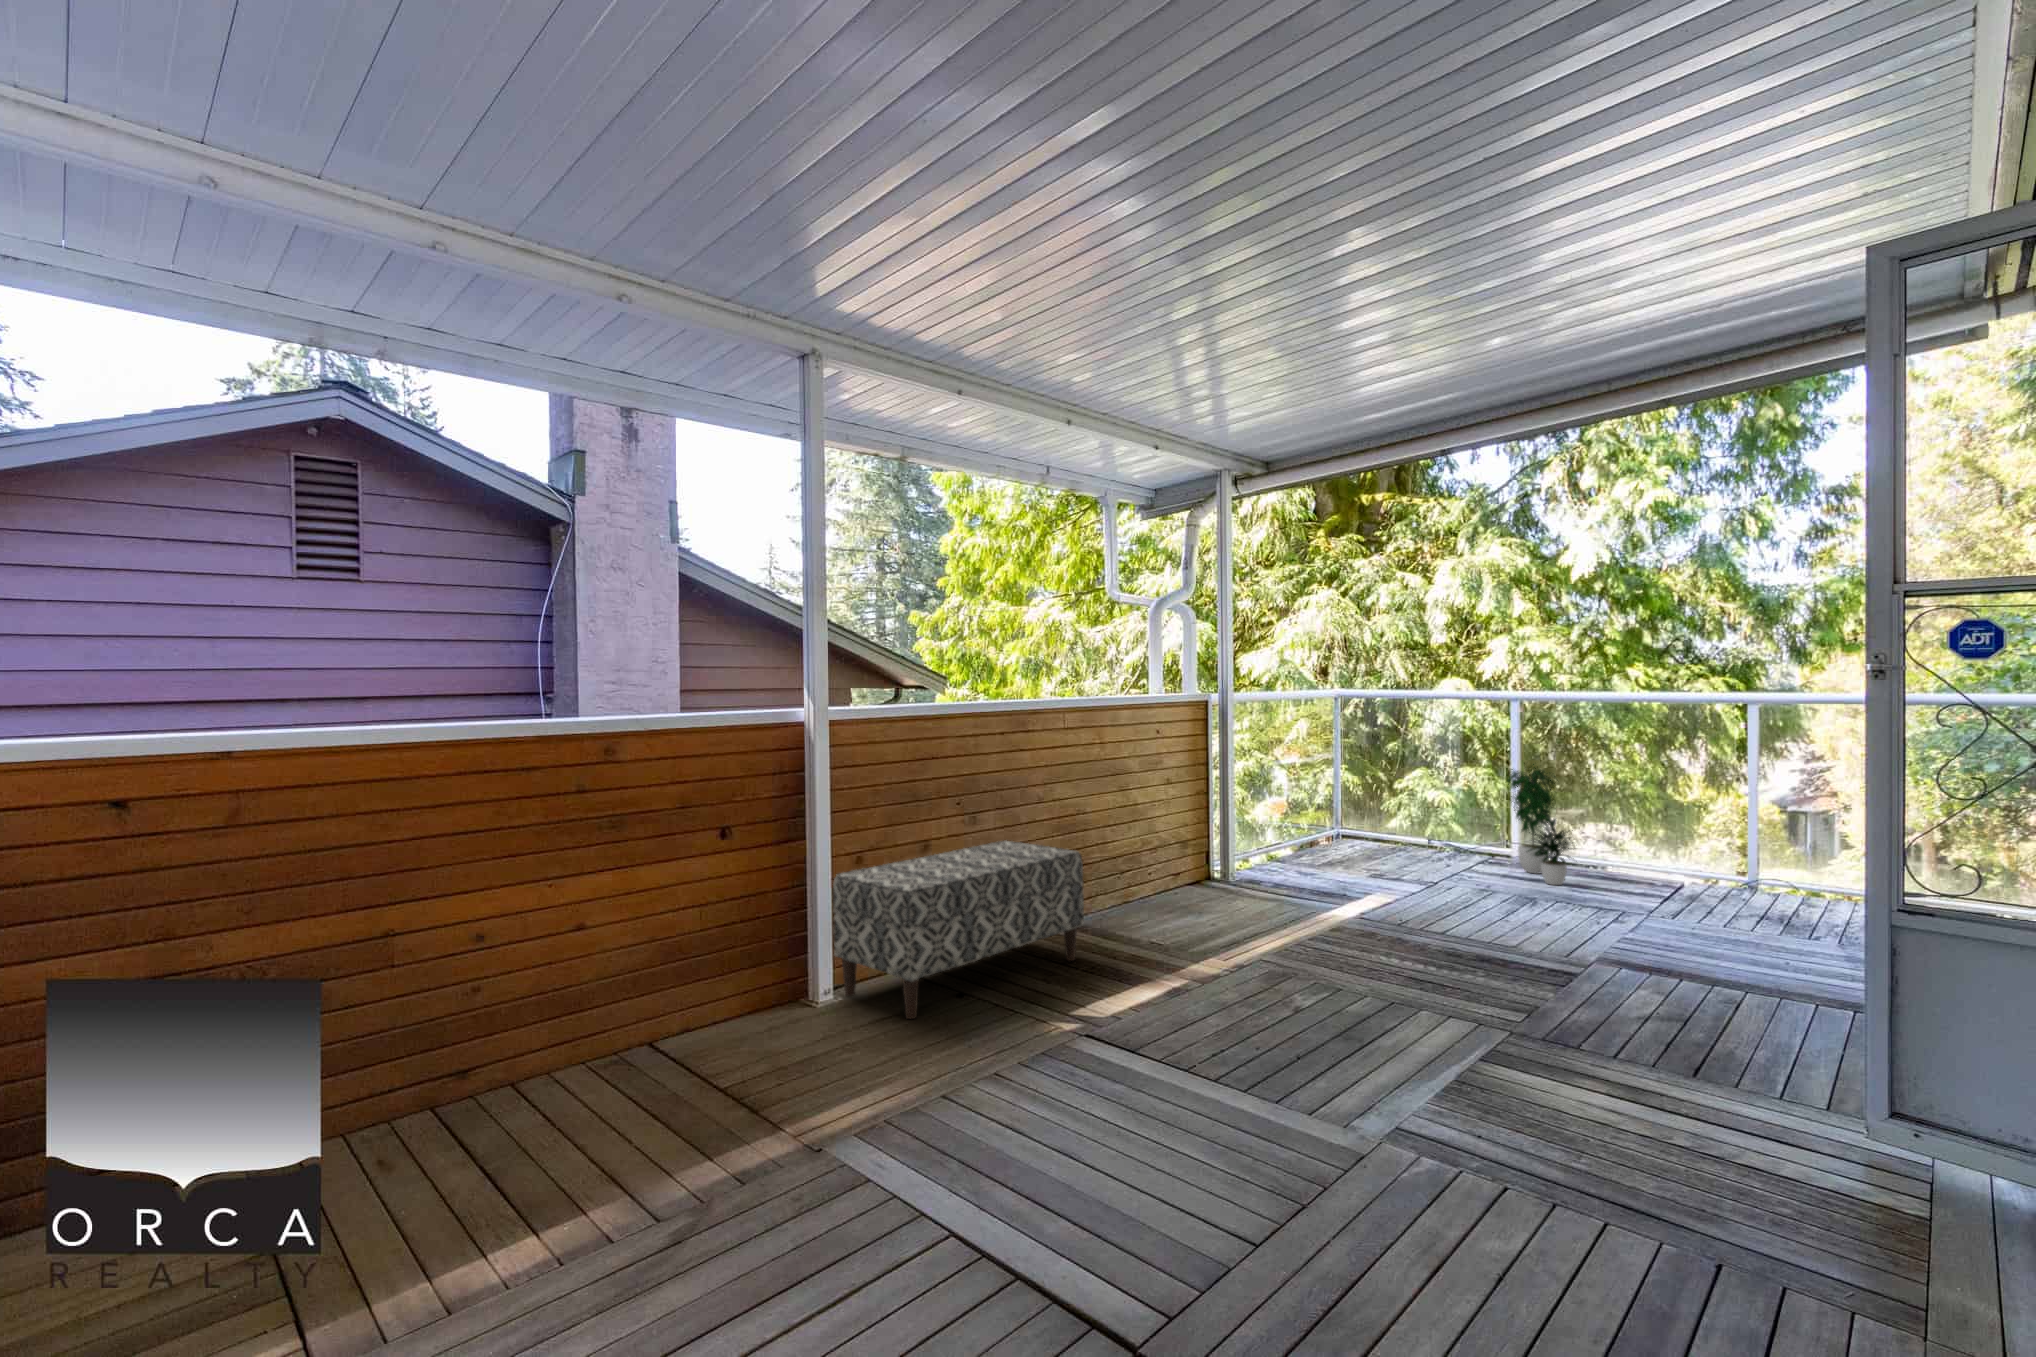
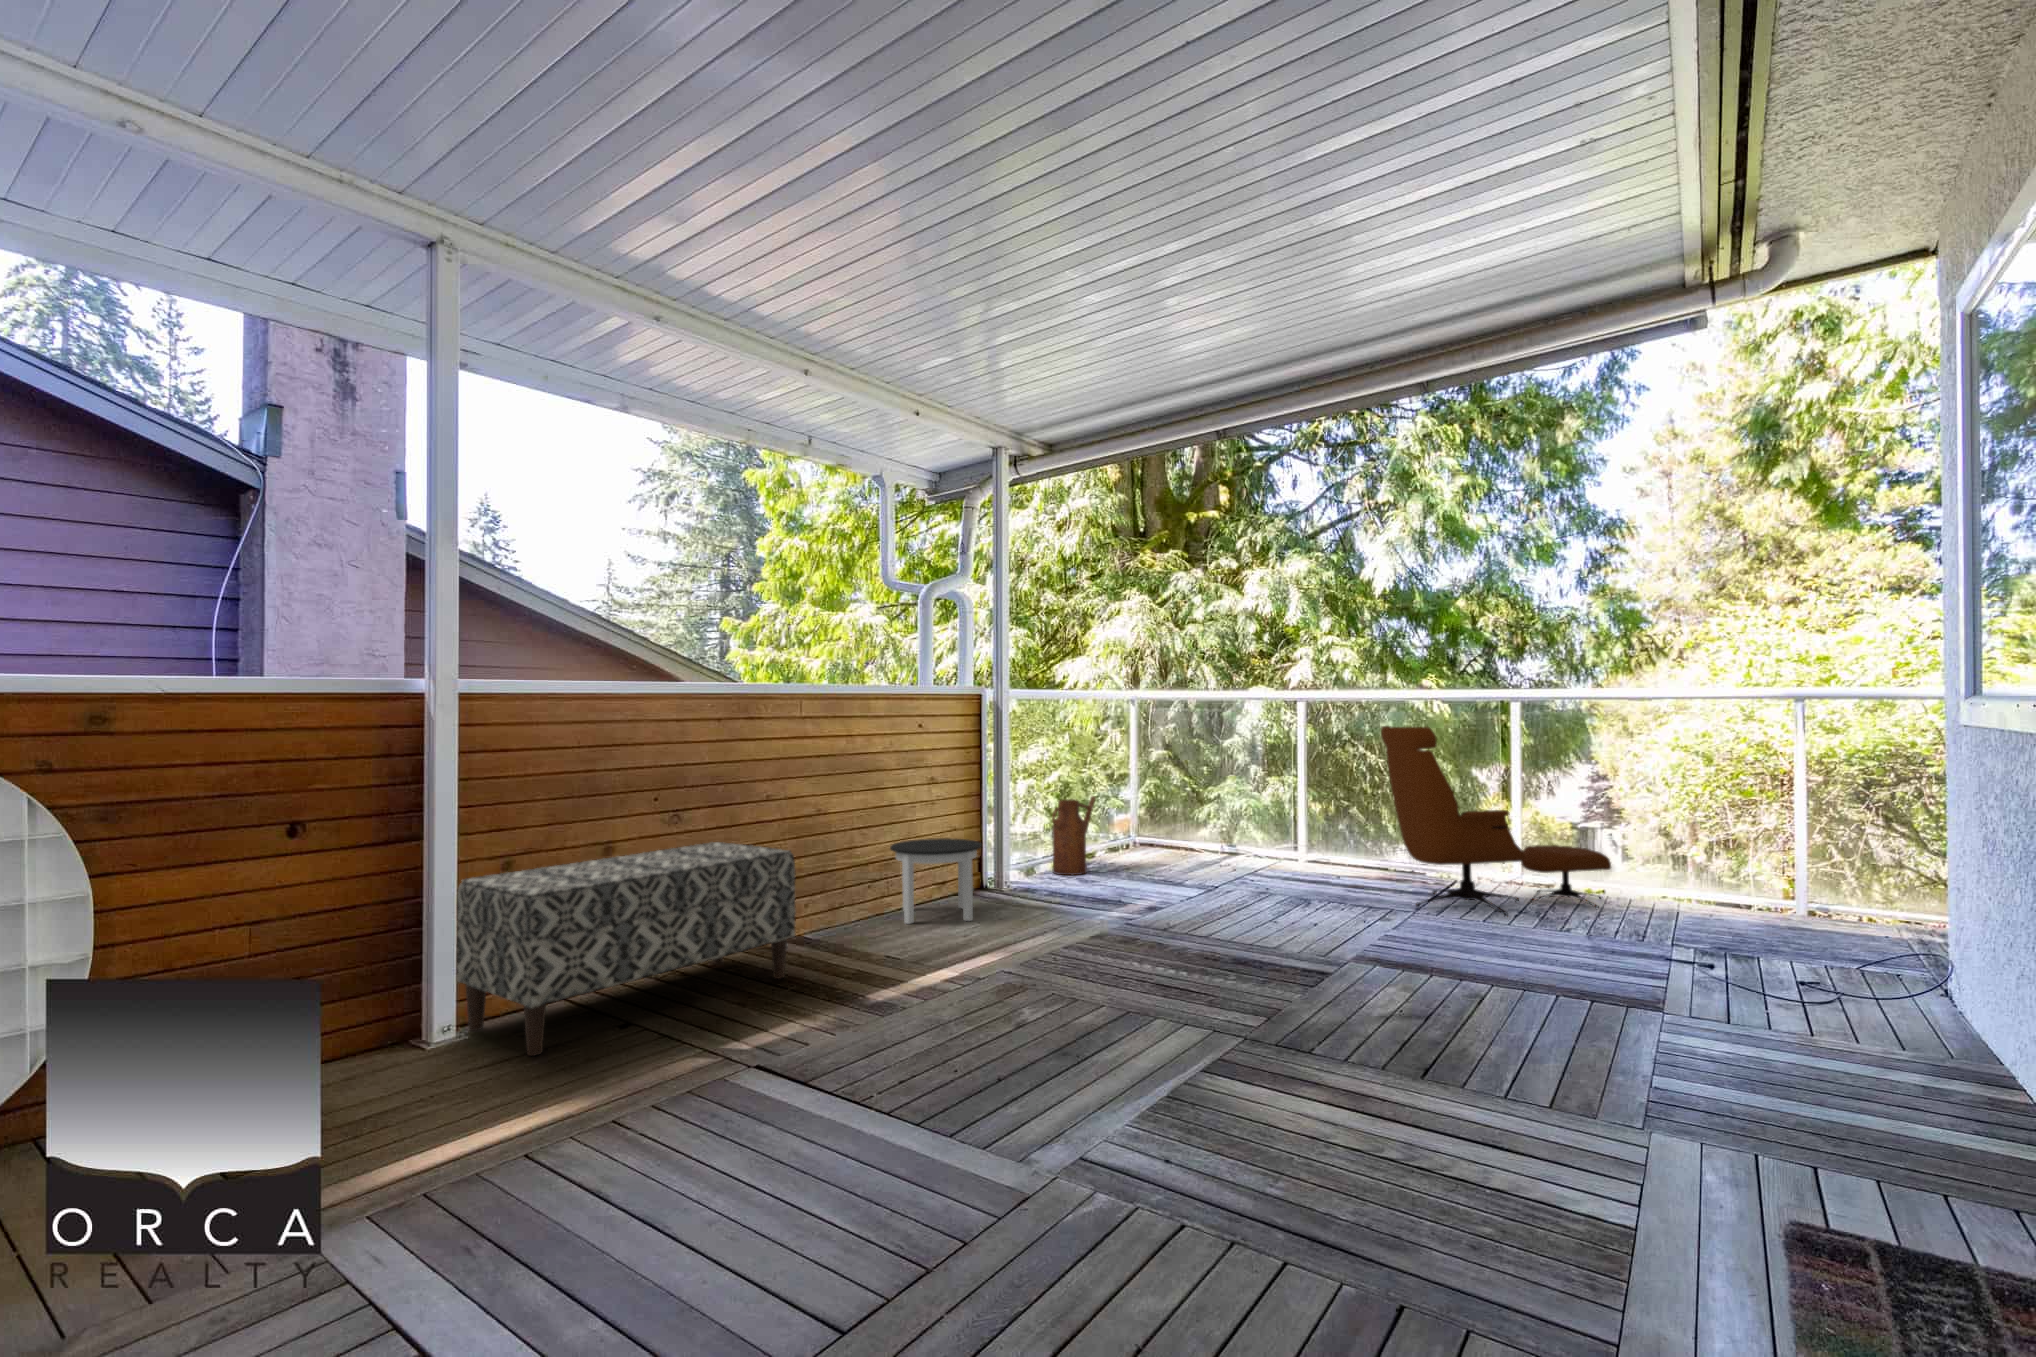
lounge chair: none [1611,733,1860,923] -> present [1381,726,1611,917]
potted plant: present [1507,763,1574,885] -> none [1288,757,1357,886]
watering can: none [1266,792,1306,868] -> present [1052,796,1096,875]
round table: none [1136,835,1220,913] -> present [890,838,982,924]

